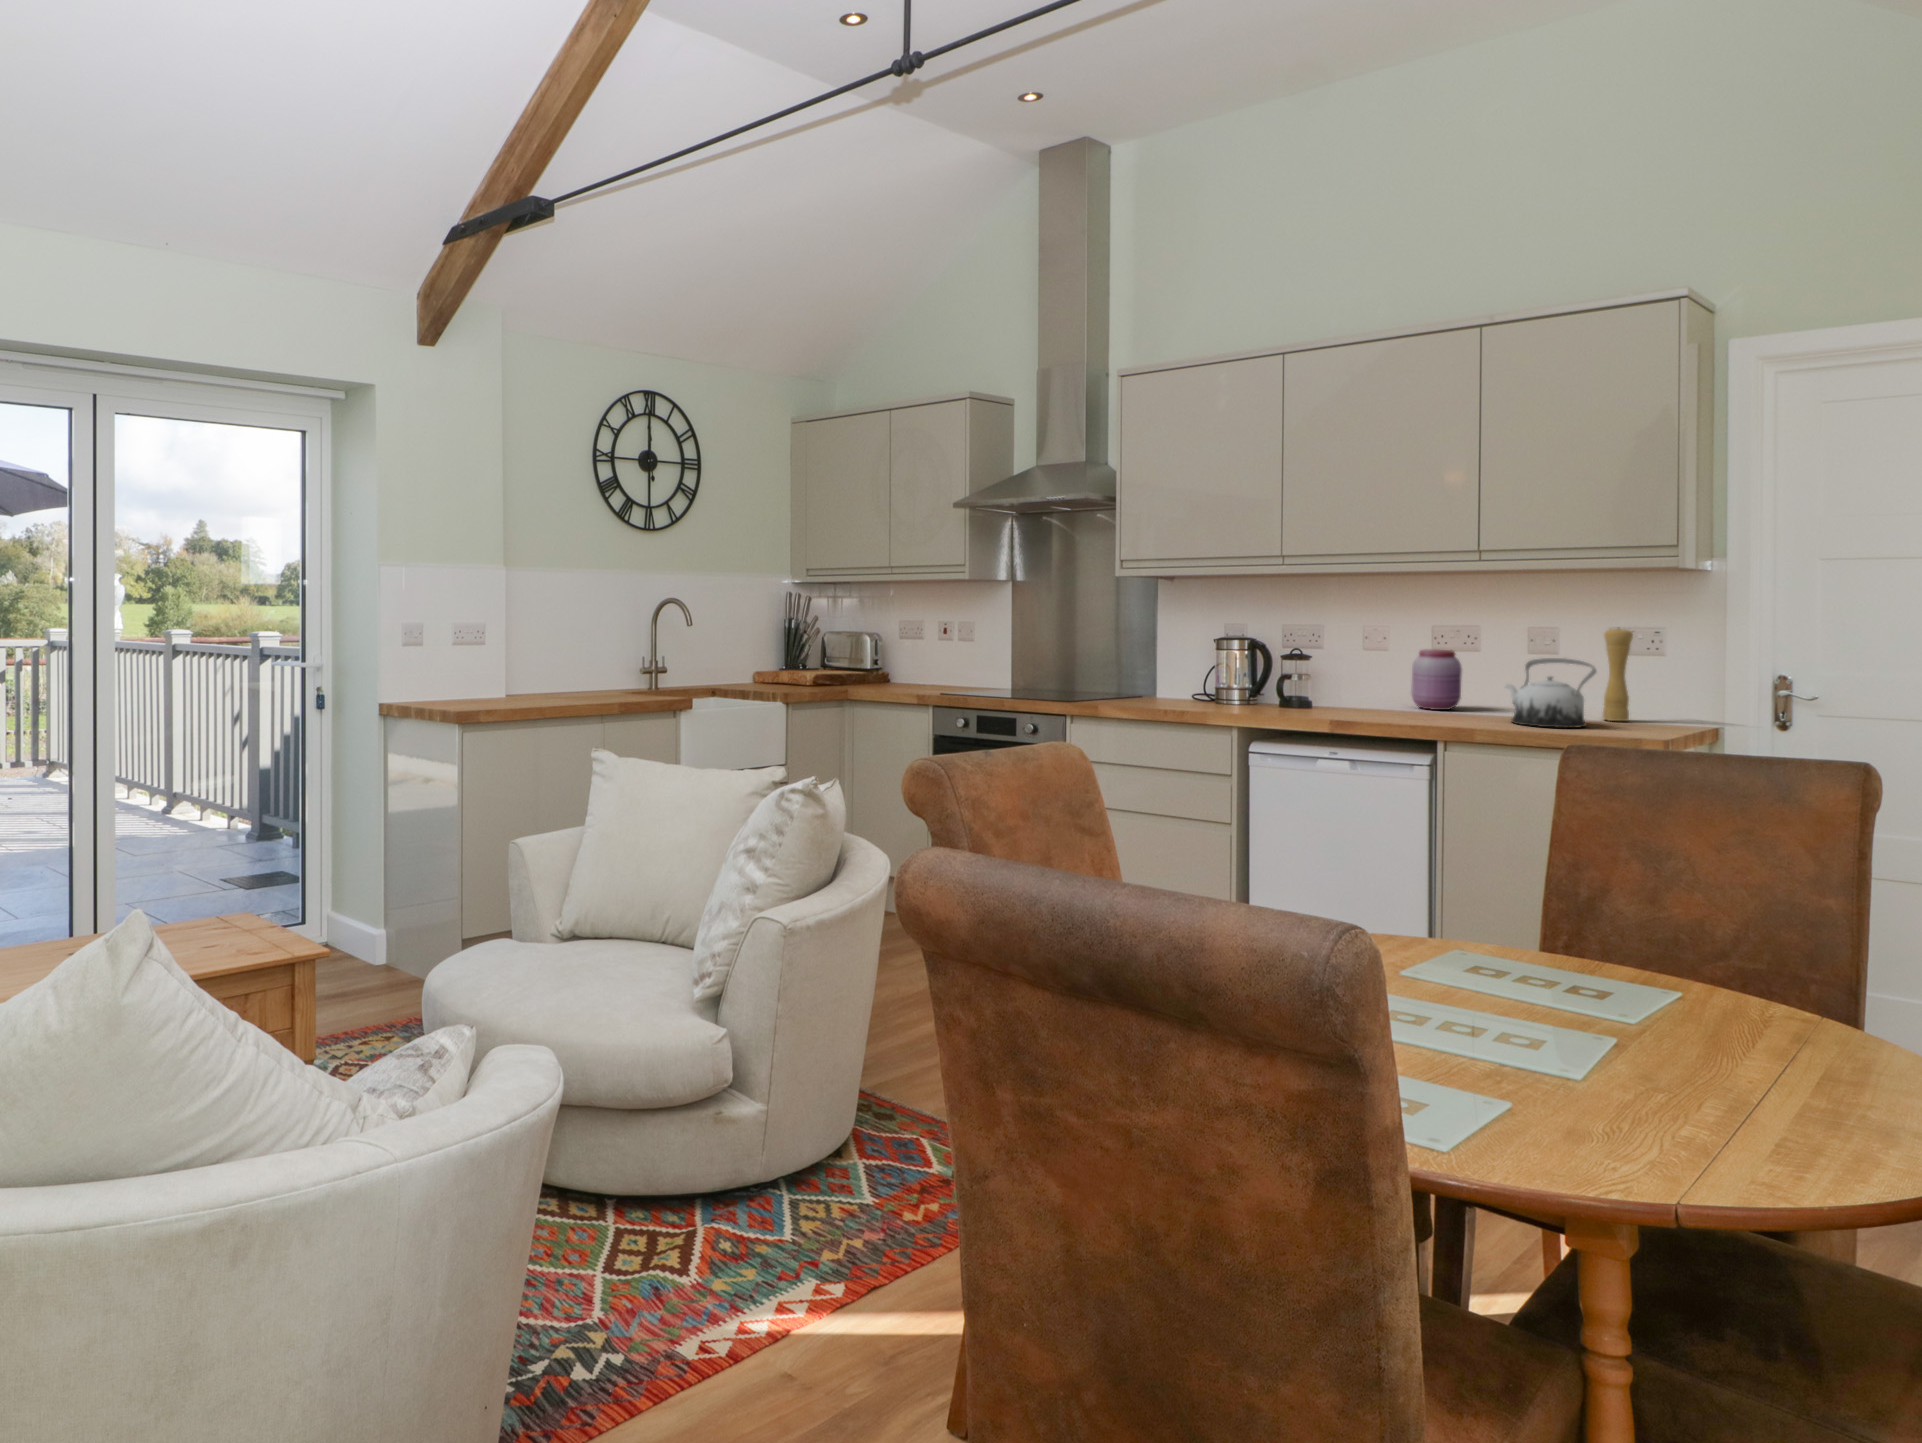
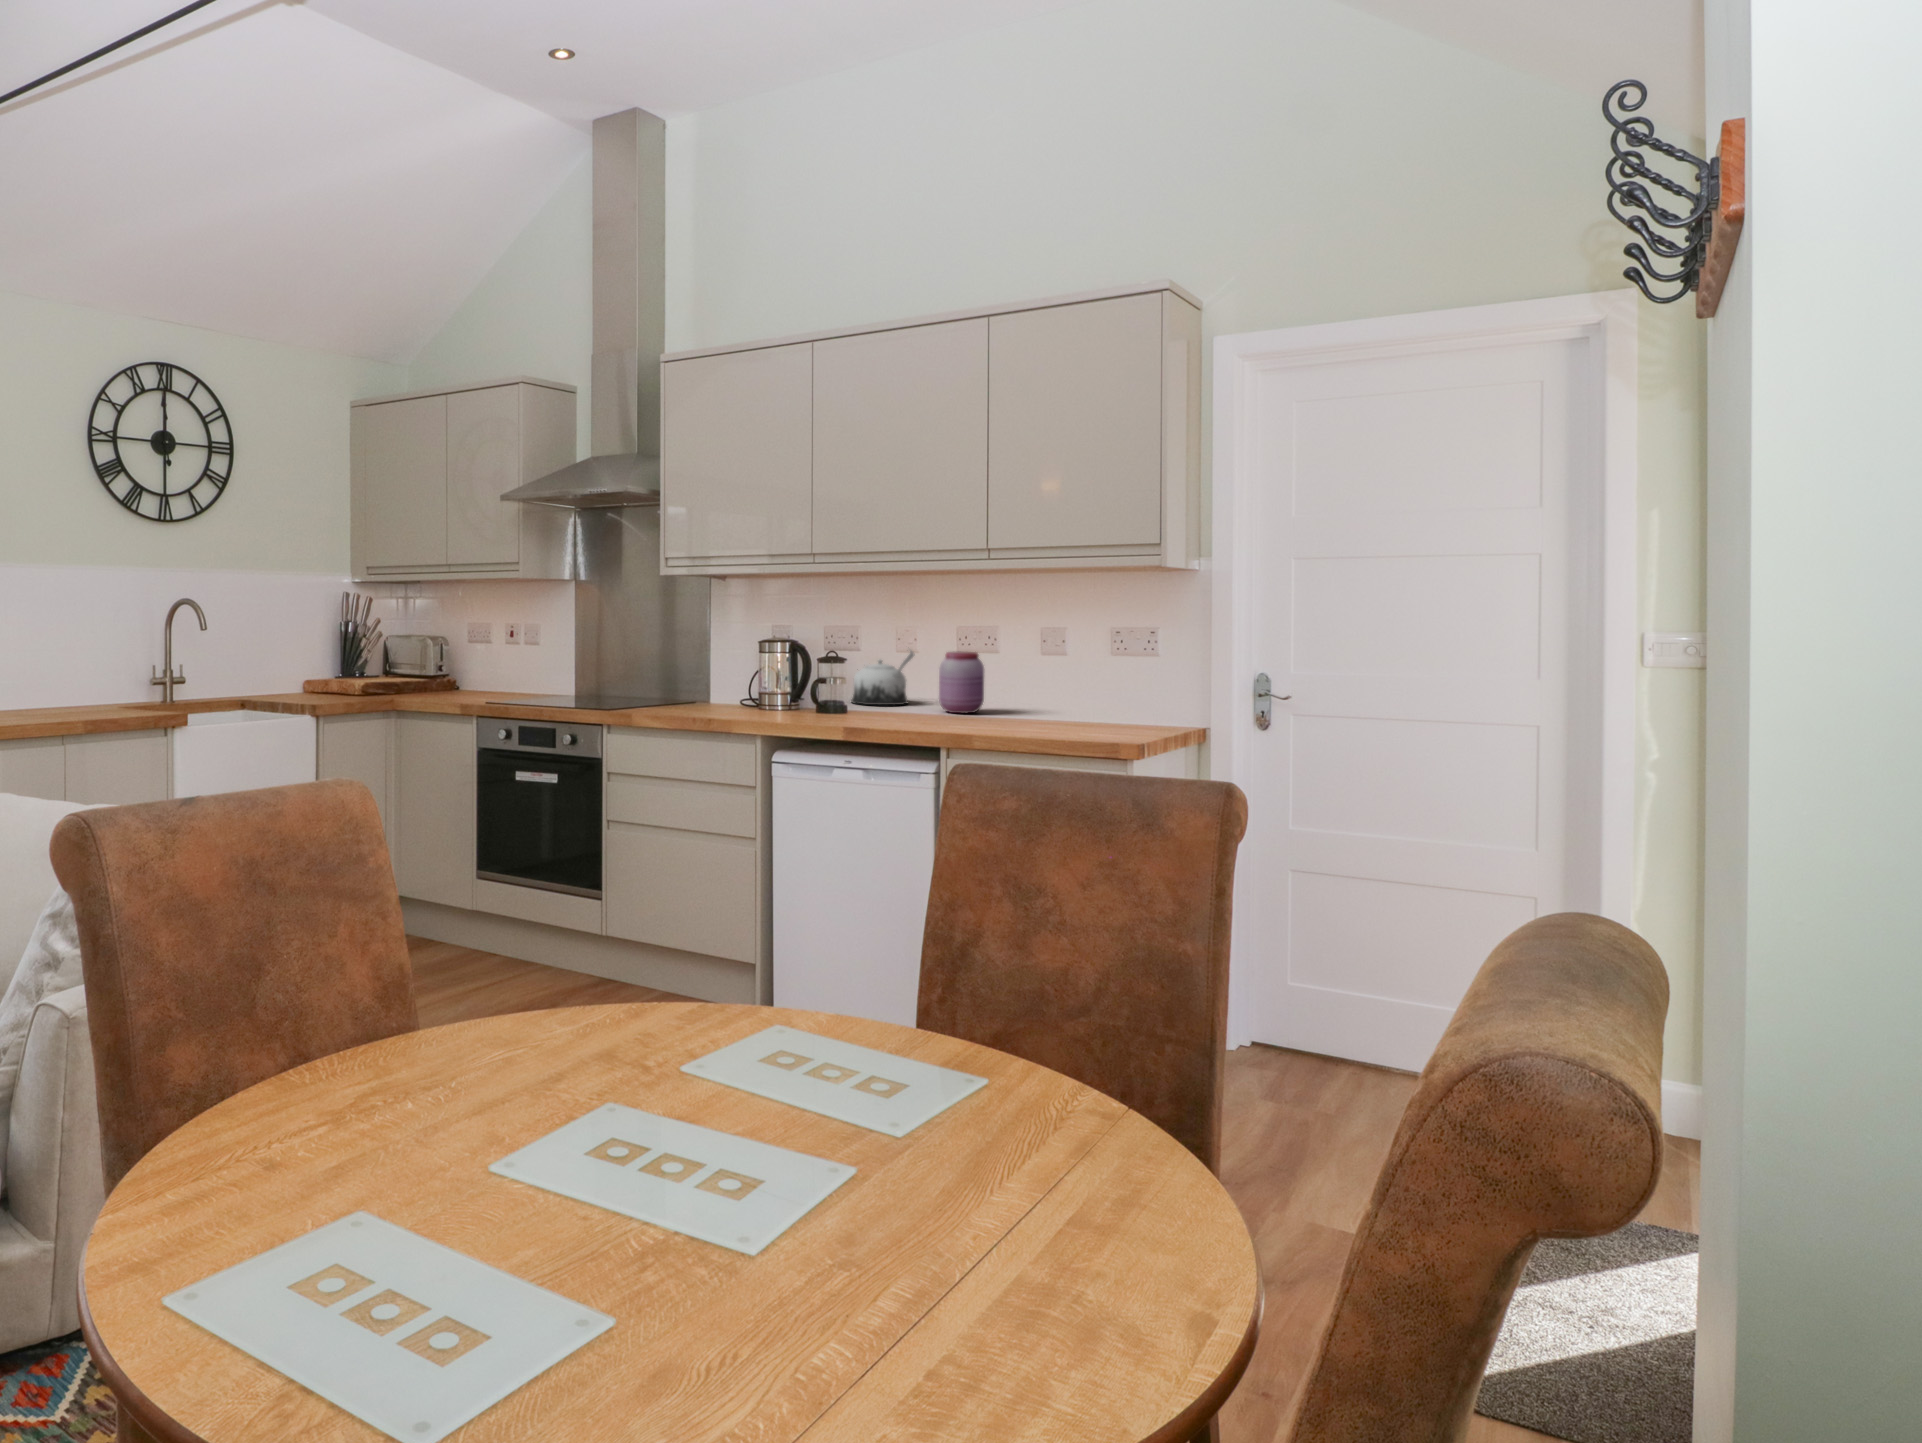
pepper mill: present [1603,628,1633,721] -> none [1108,628,1134,722]
teapot: present [1506,658,1597,728] -> present [852,650,914,705]

